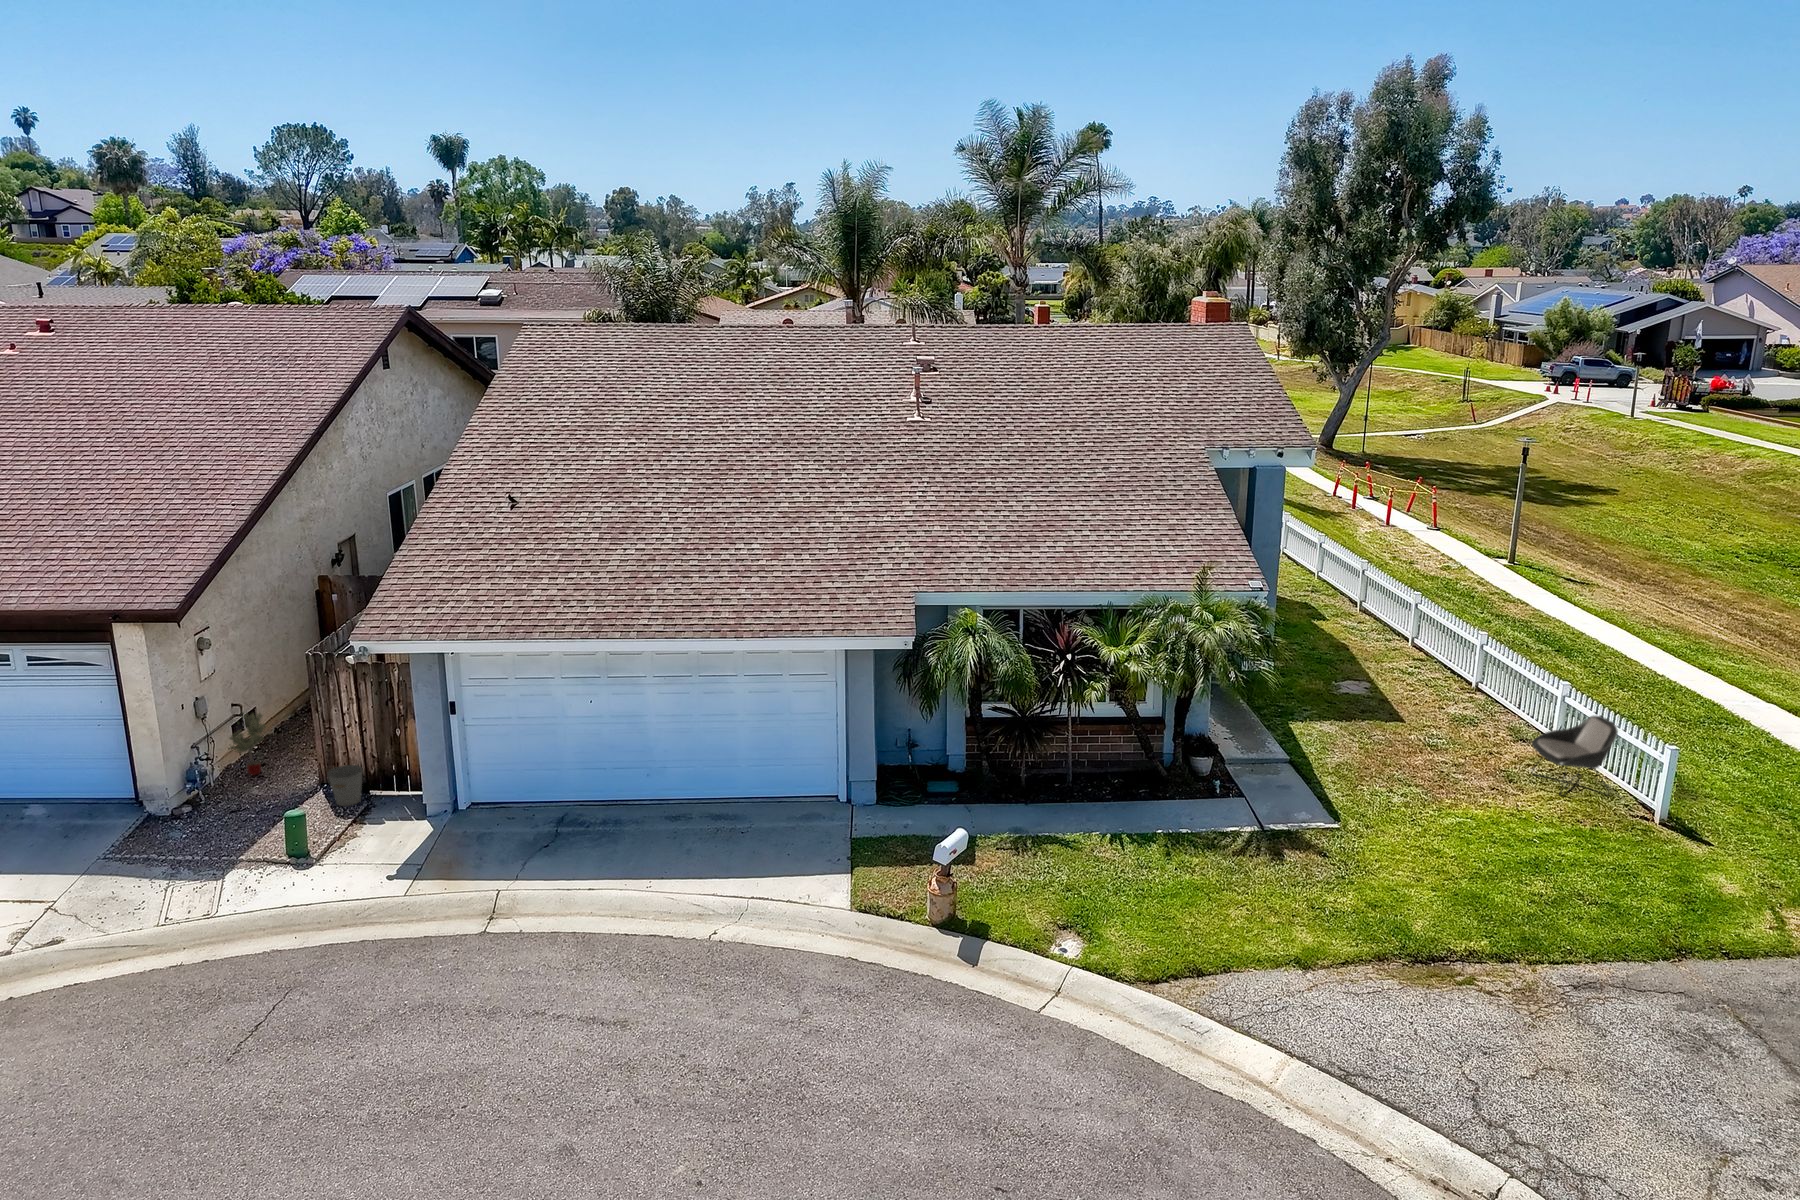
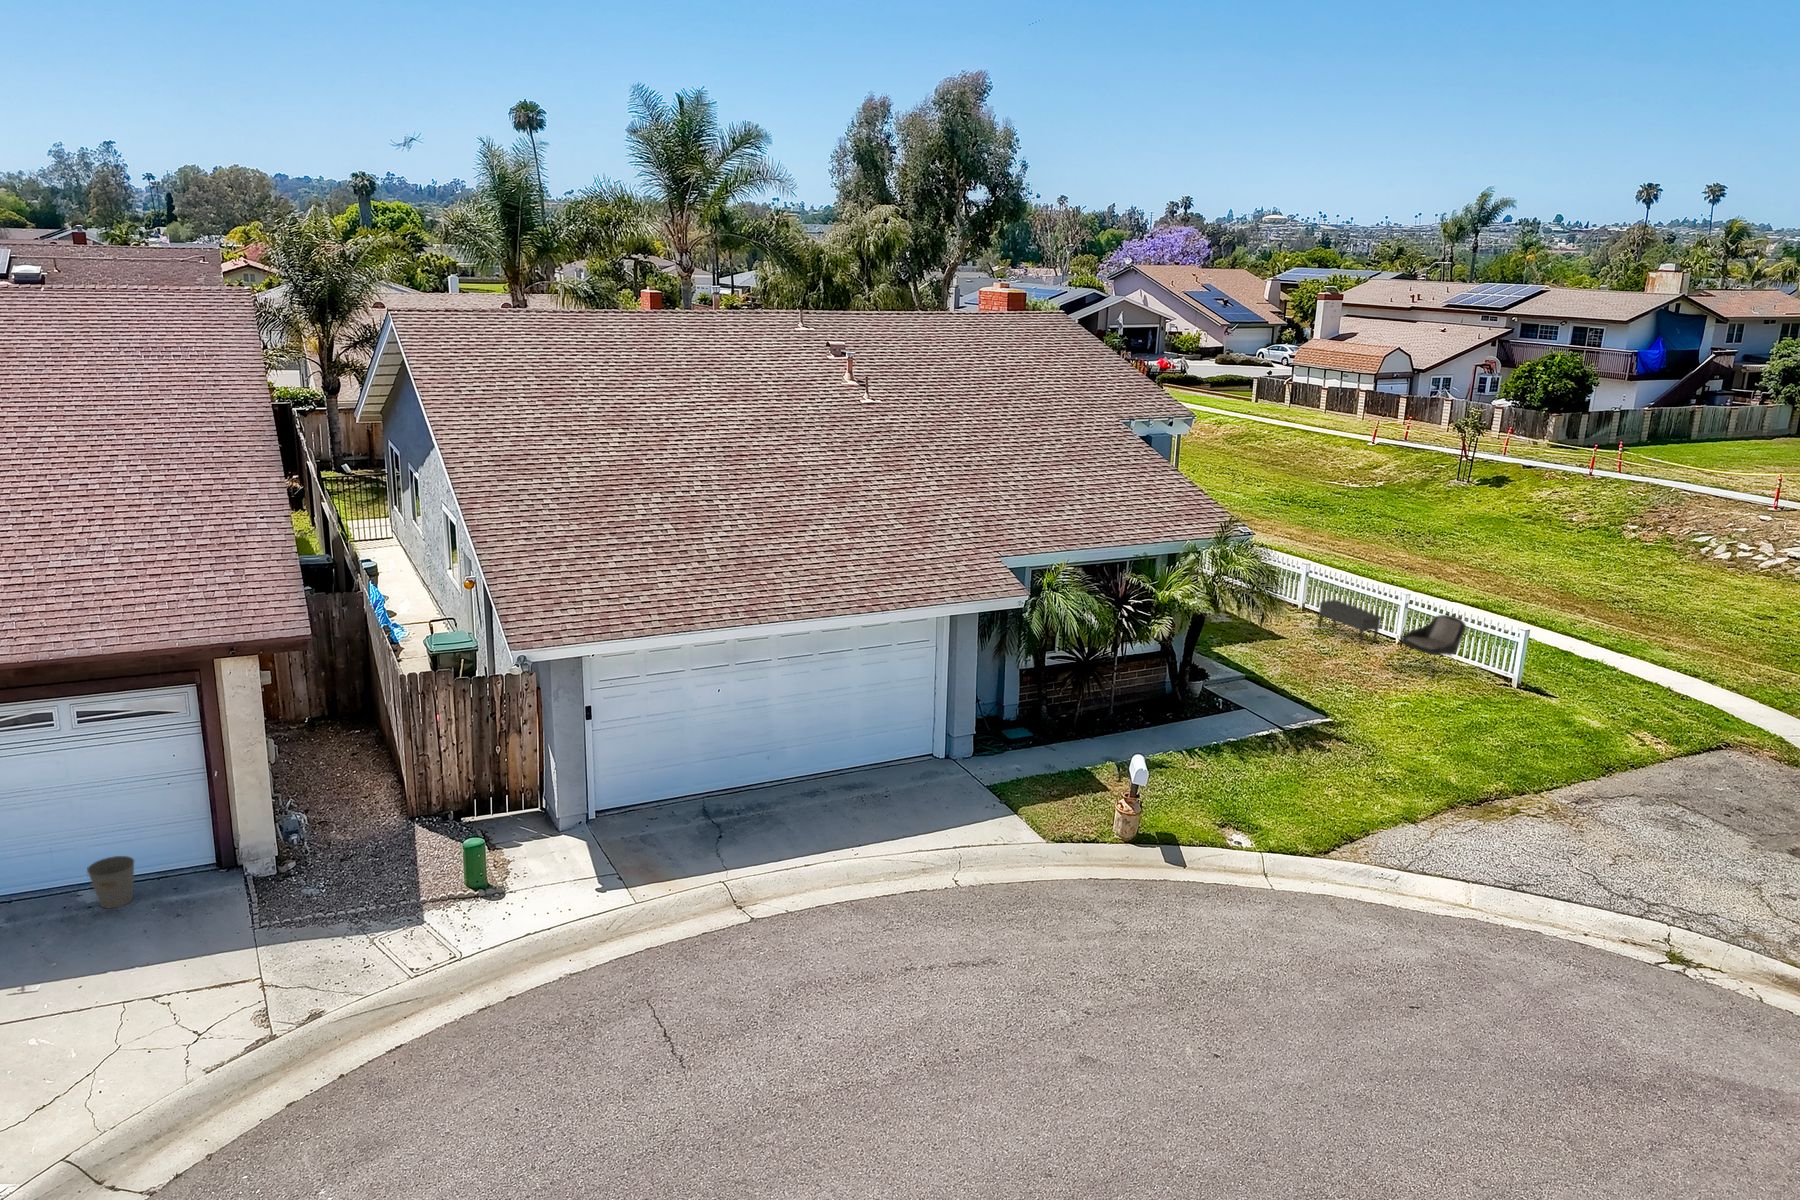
bench: none [1474,682,1542,741] -> present [1318,600,1381,643]
potted tree: present [229,713,266,776] -> none [271,752,315,823]
bucket: present [327,765,363,806] -> present [87,856,134,908]

